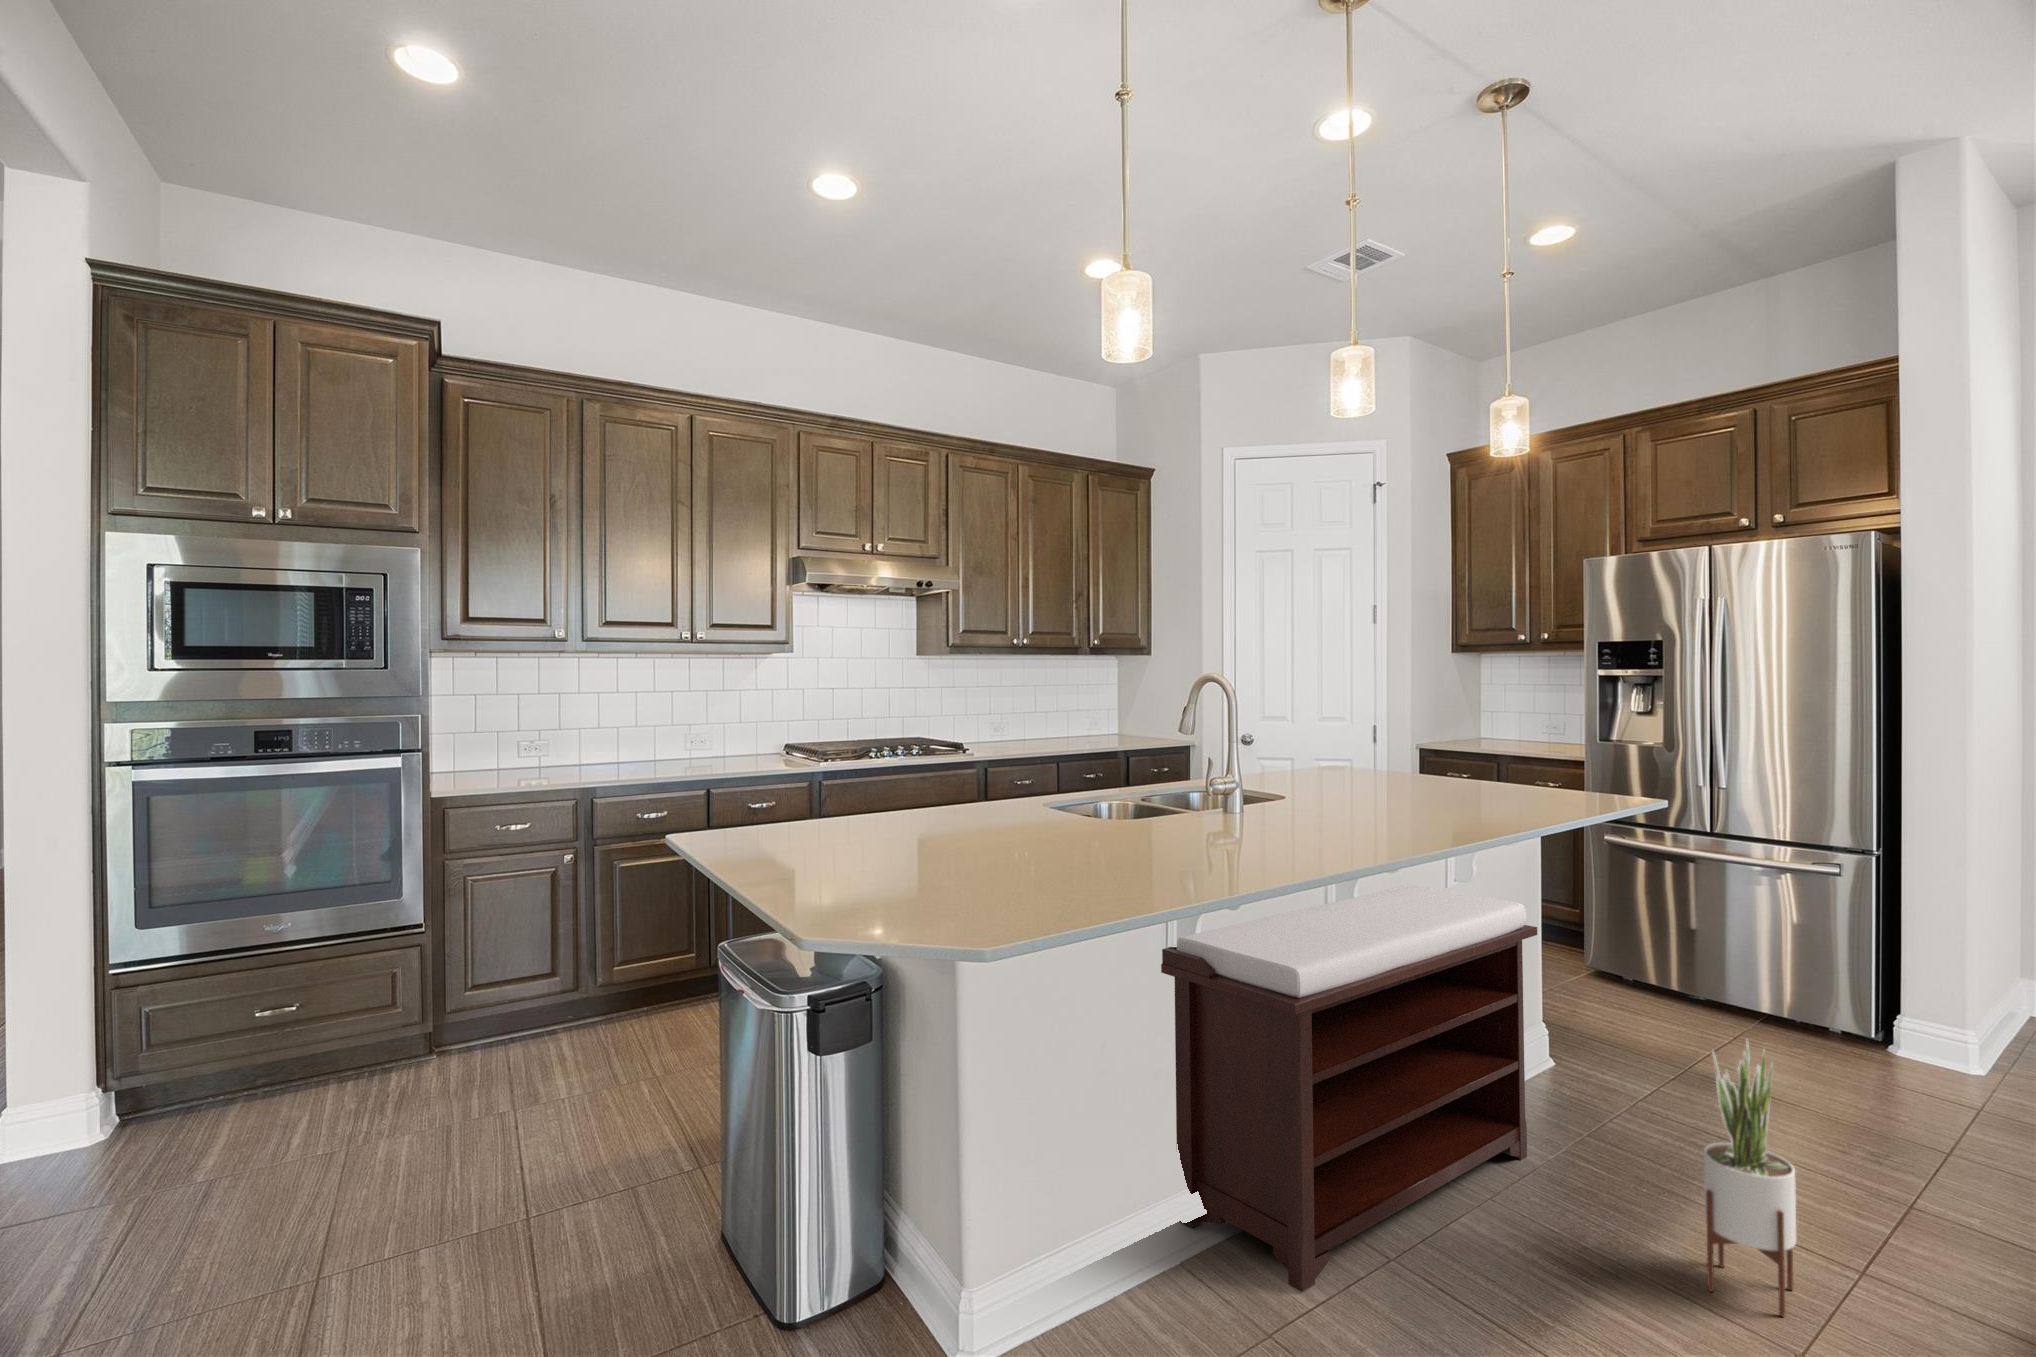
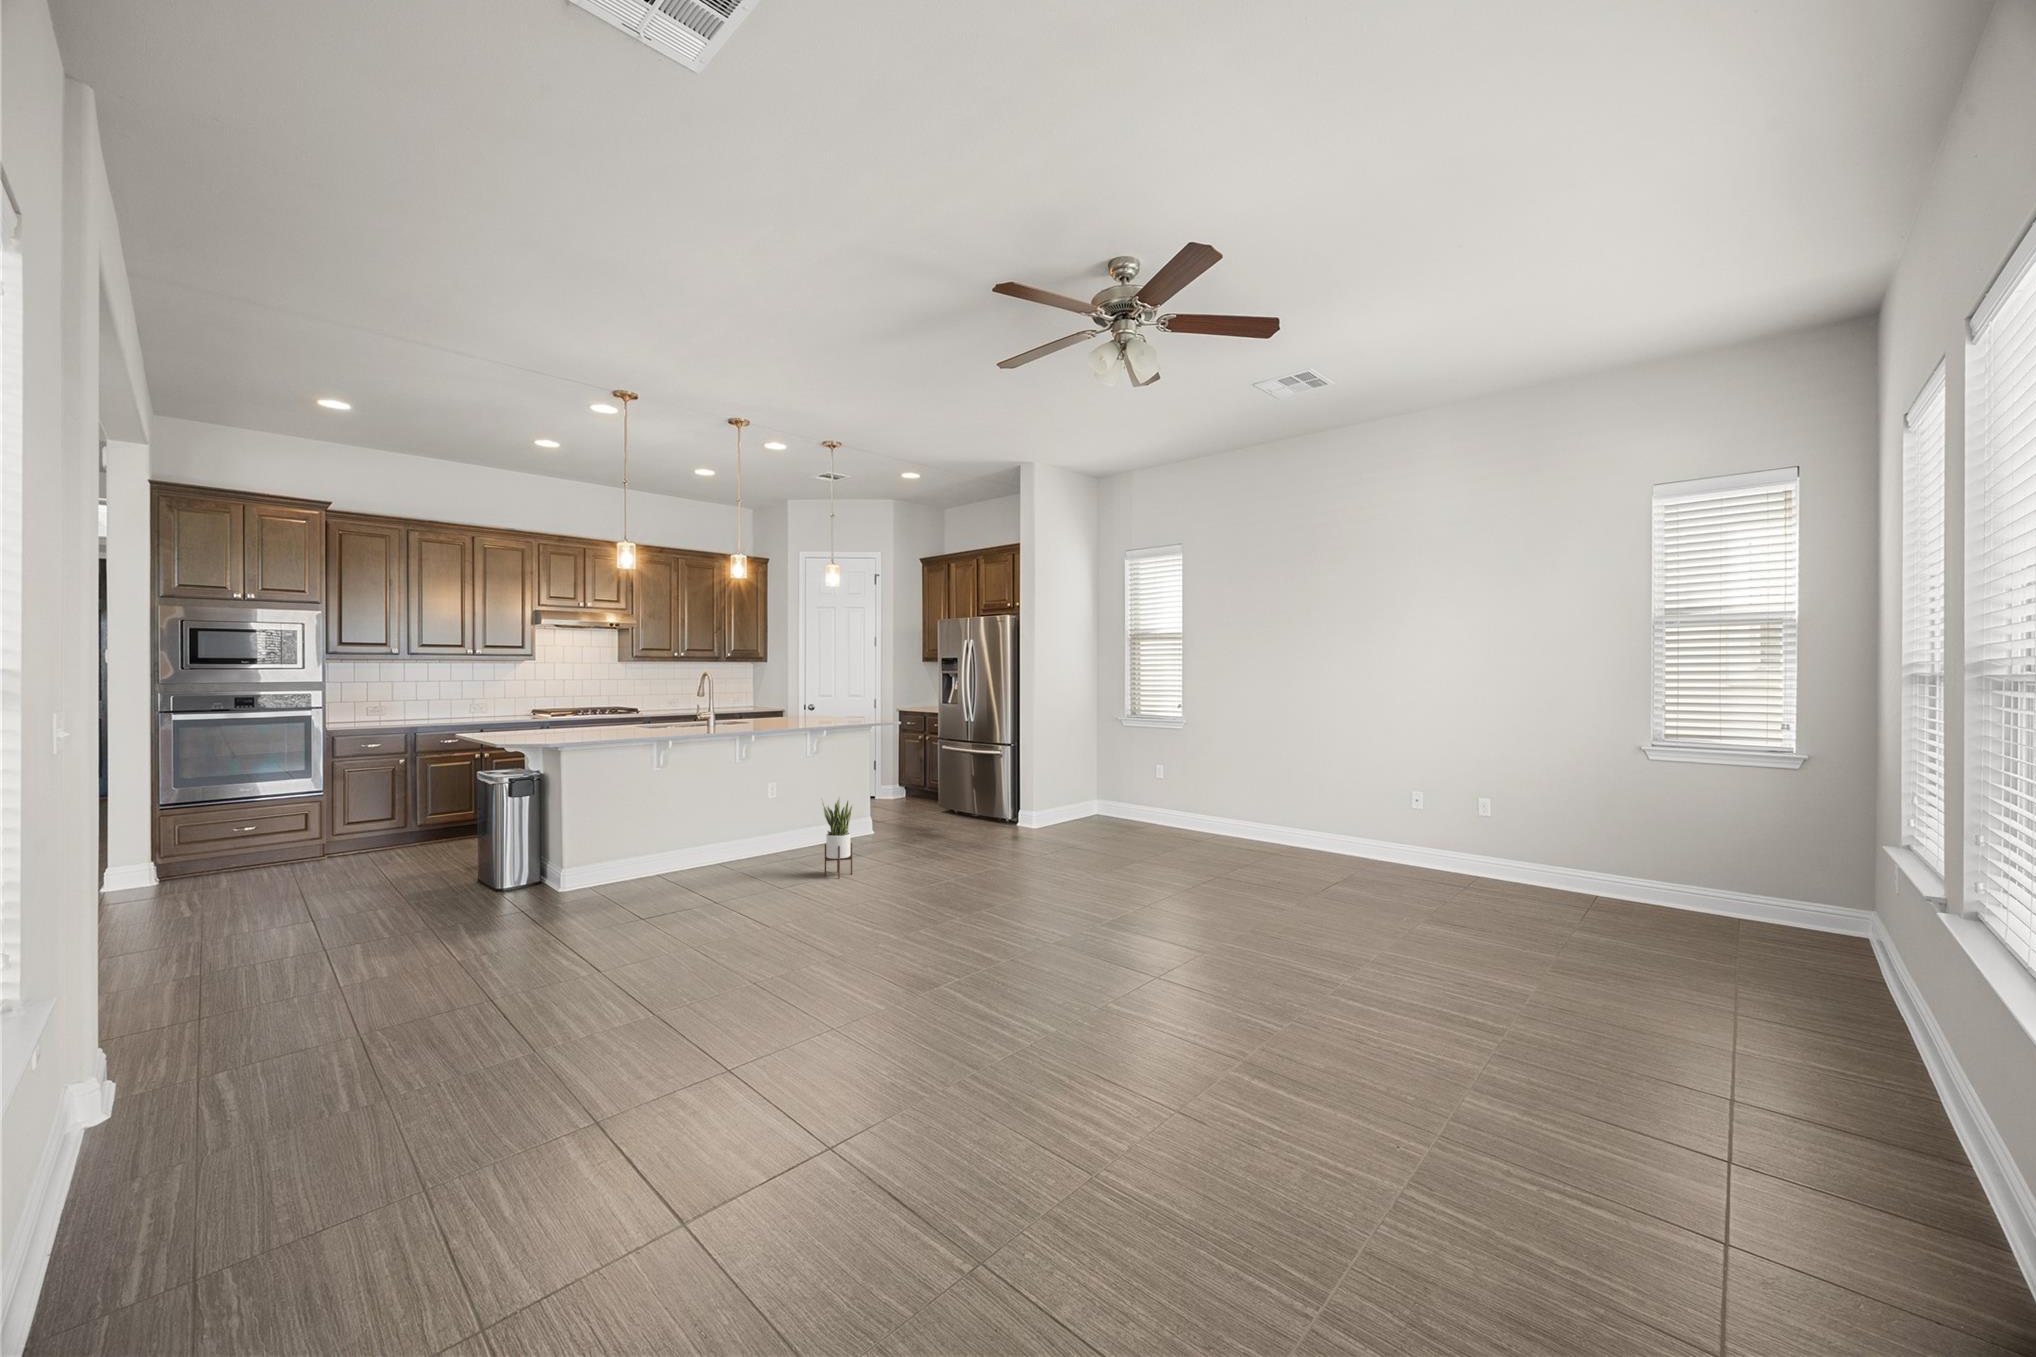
bench: present [1161,884,1537,1292] -> none [653,760,819,883]

